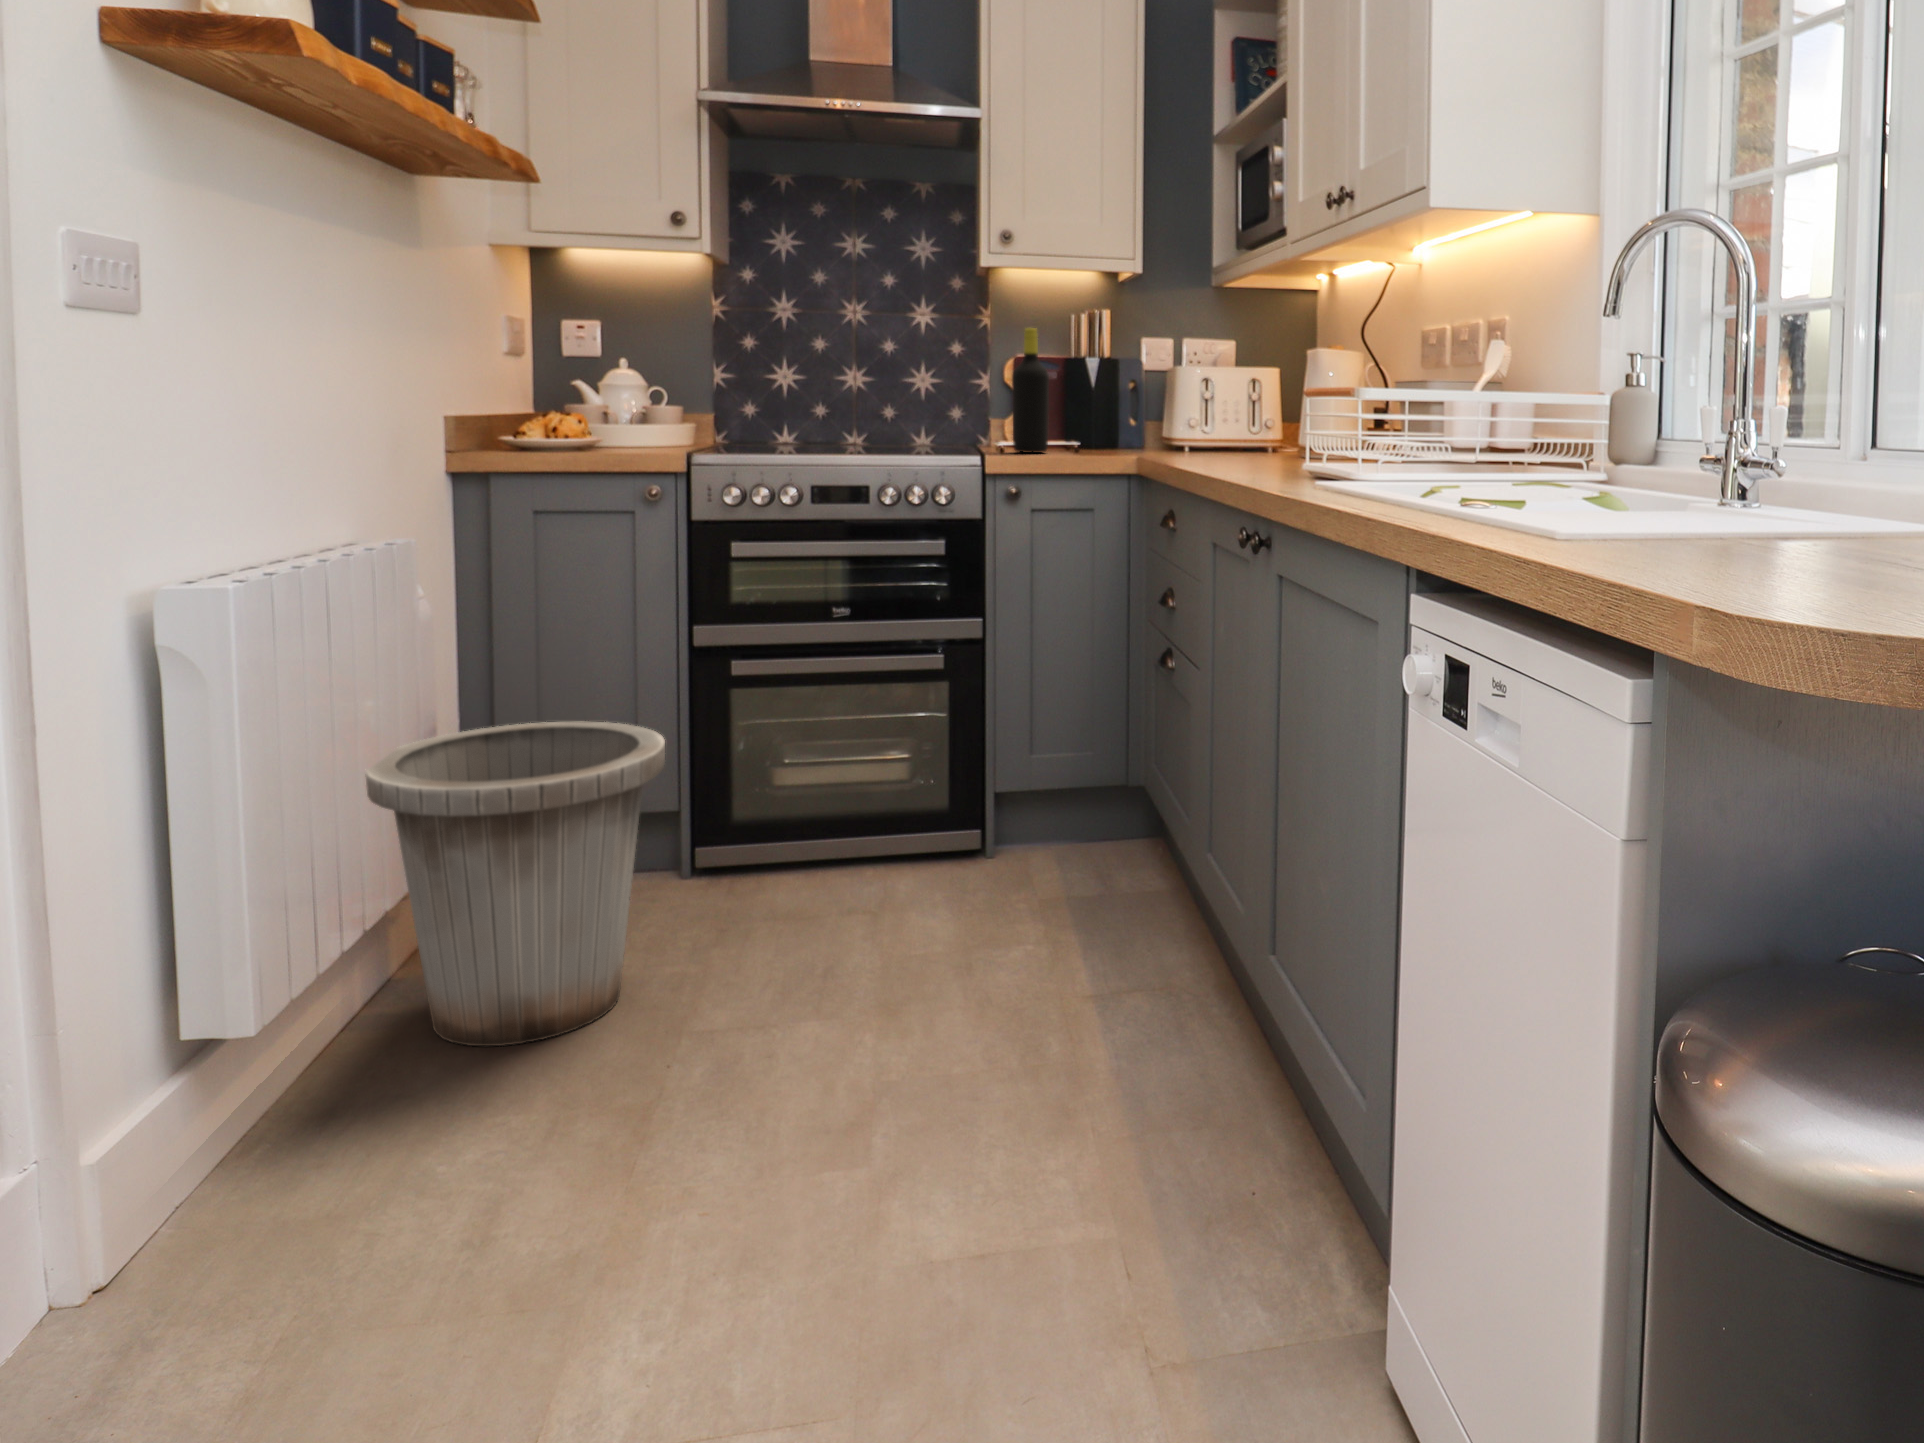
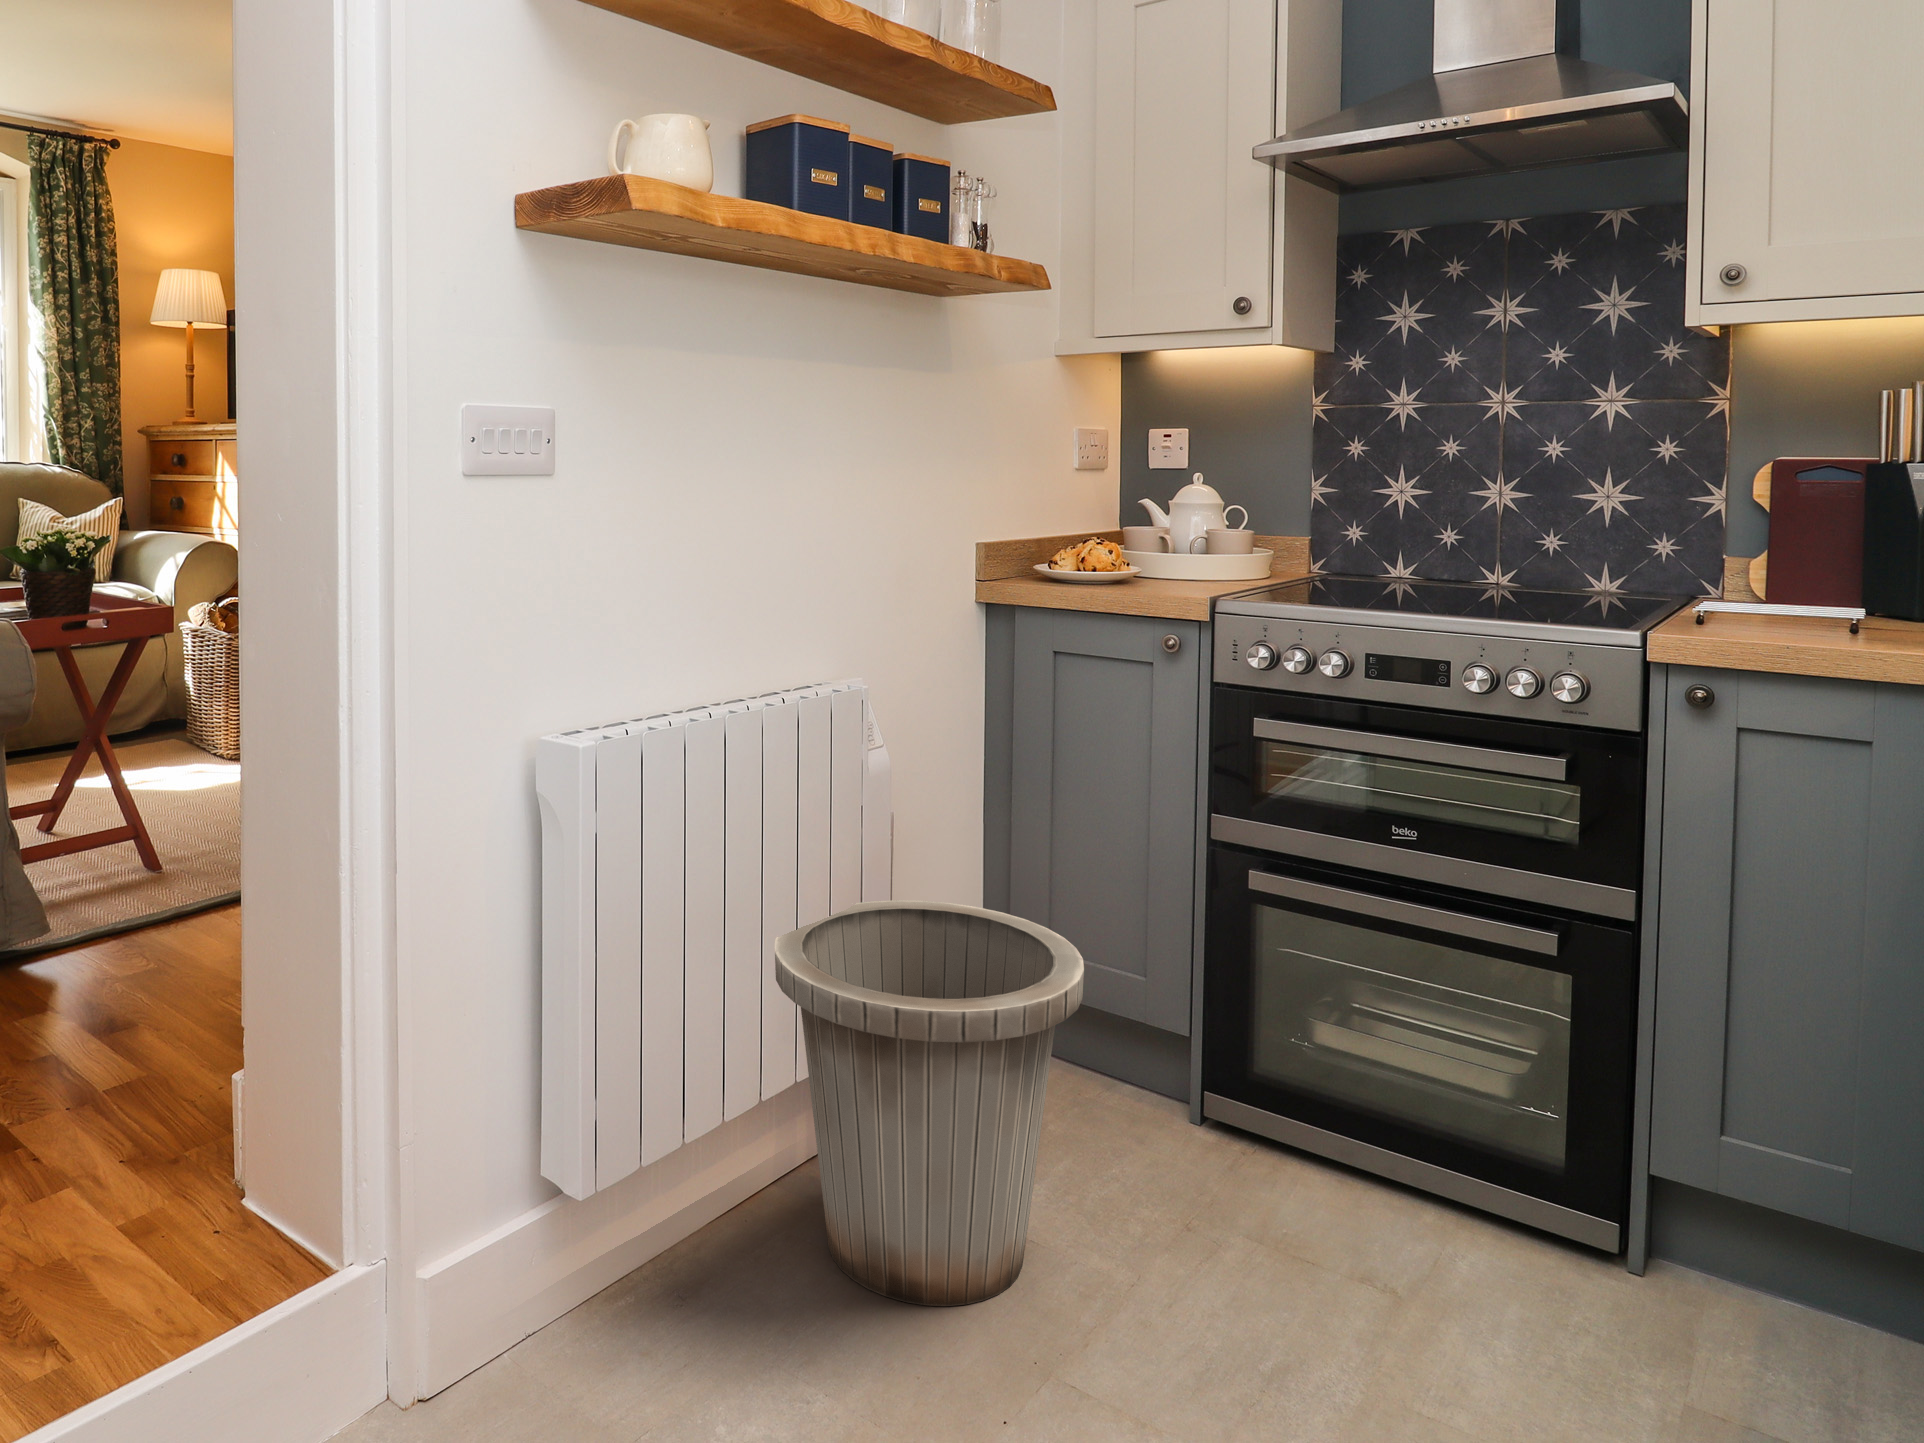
bottle: present [1012,328,1049,453] -> none [1734,423,1811,626]

